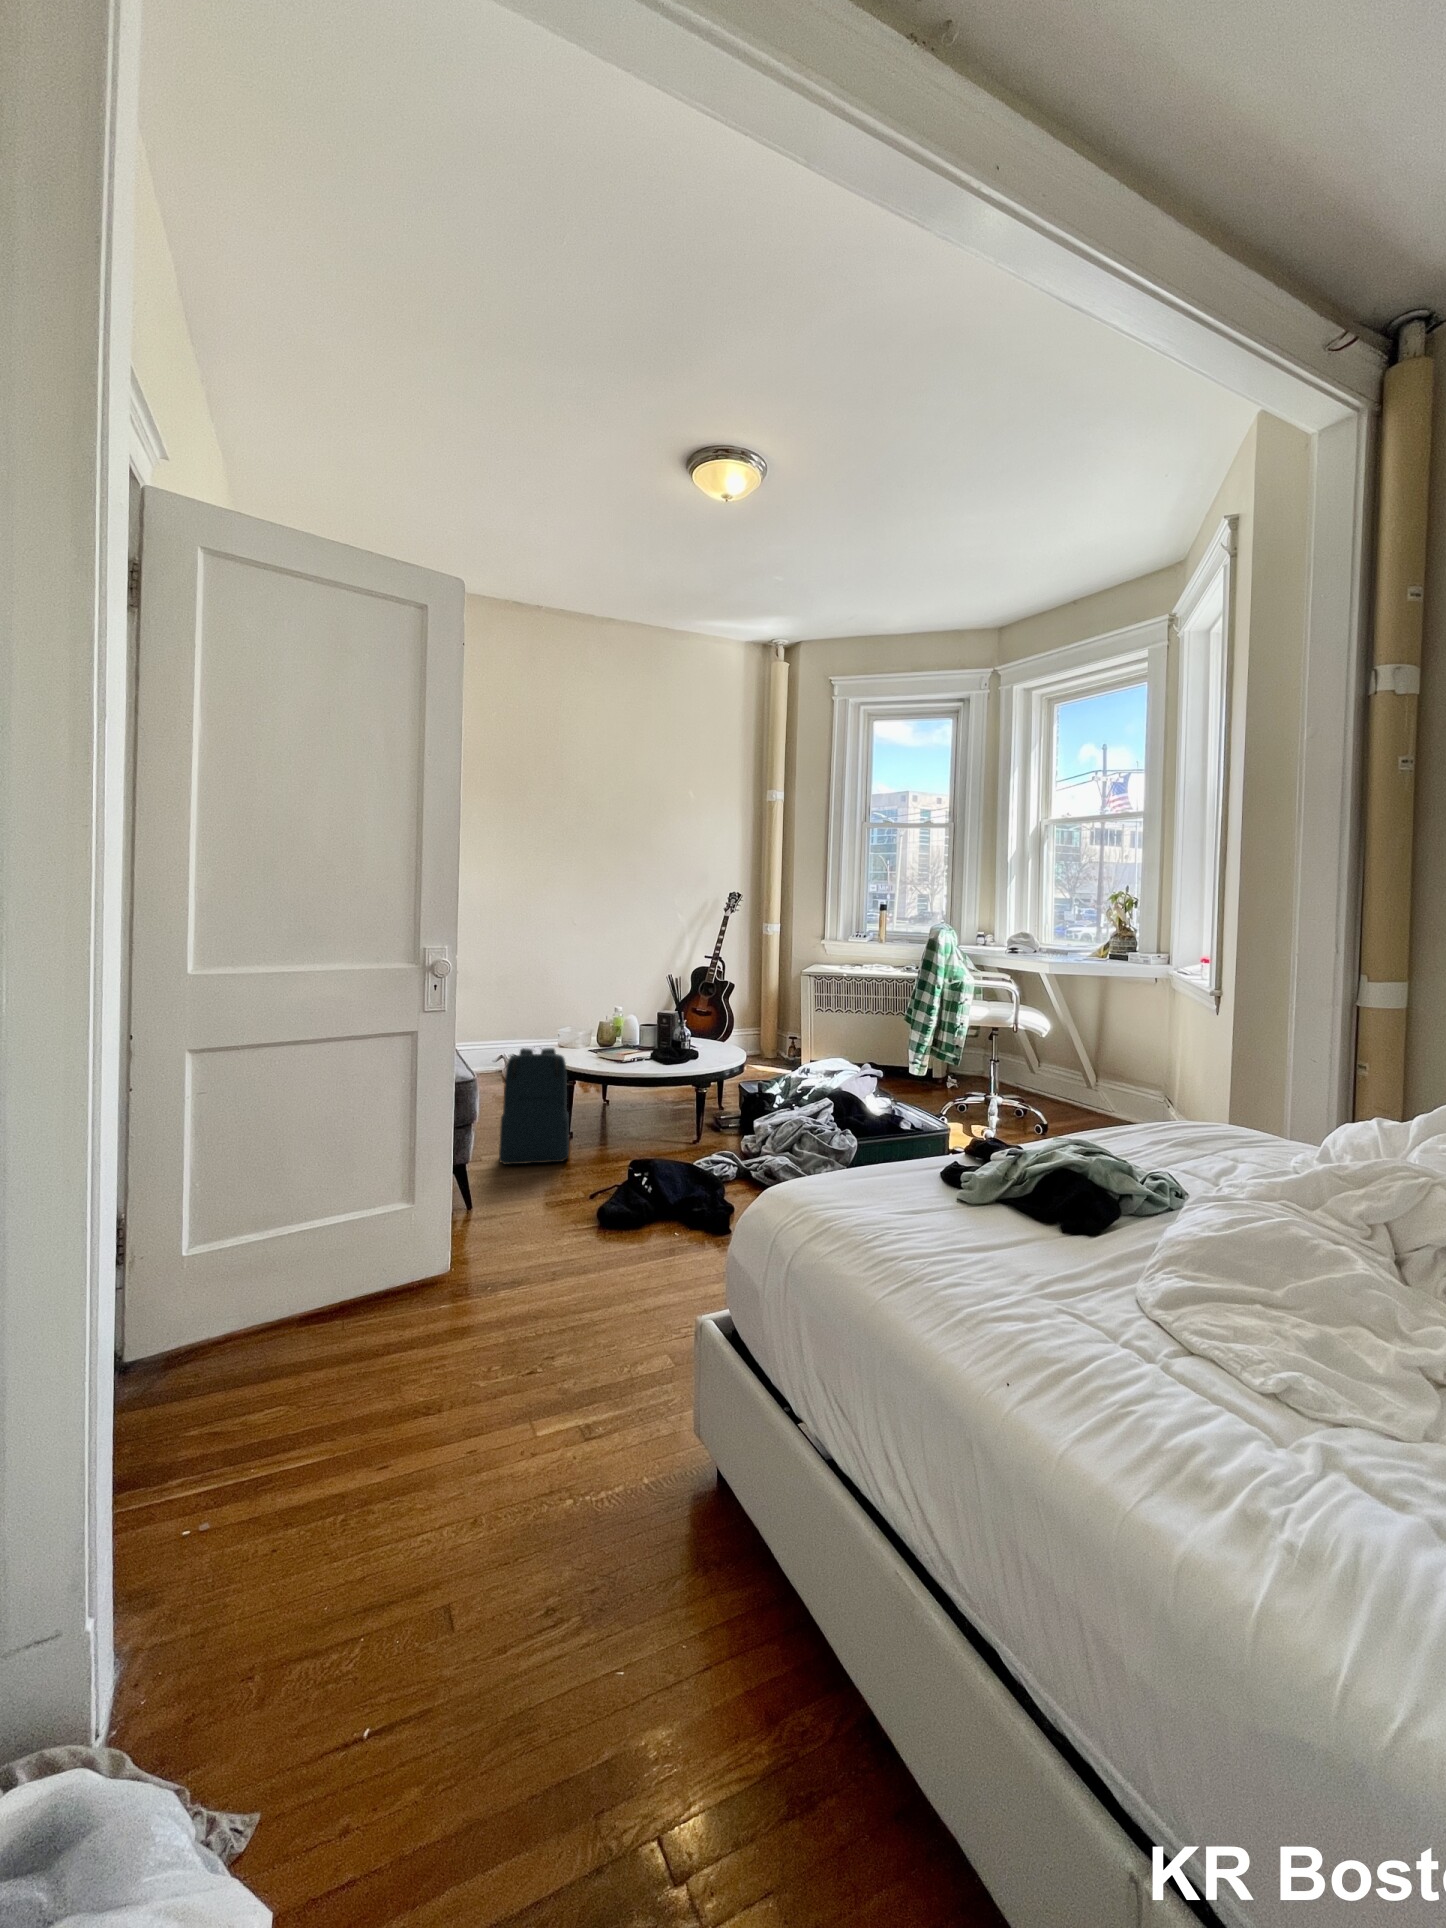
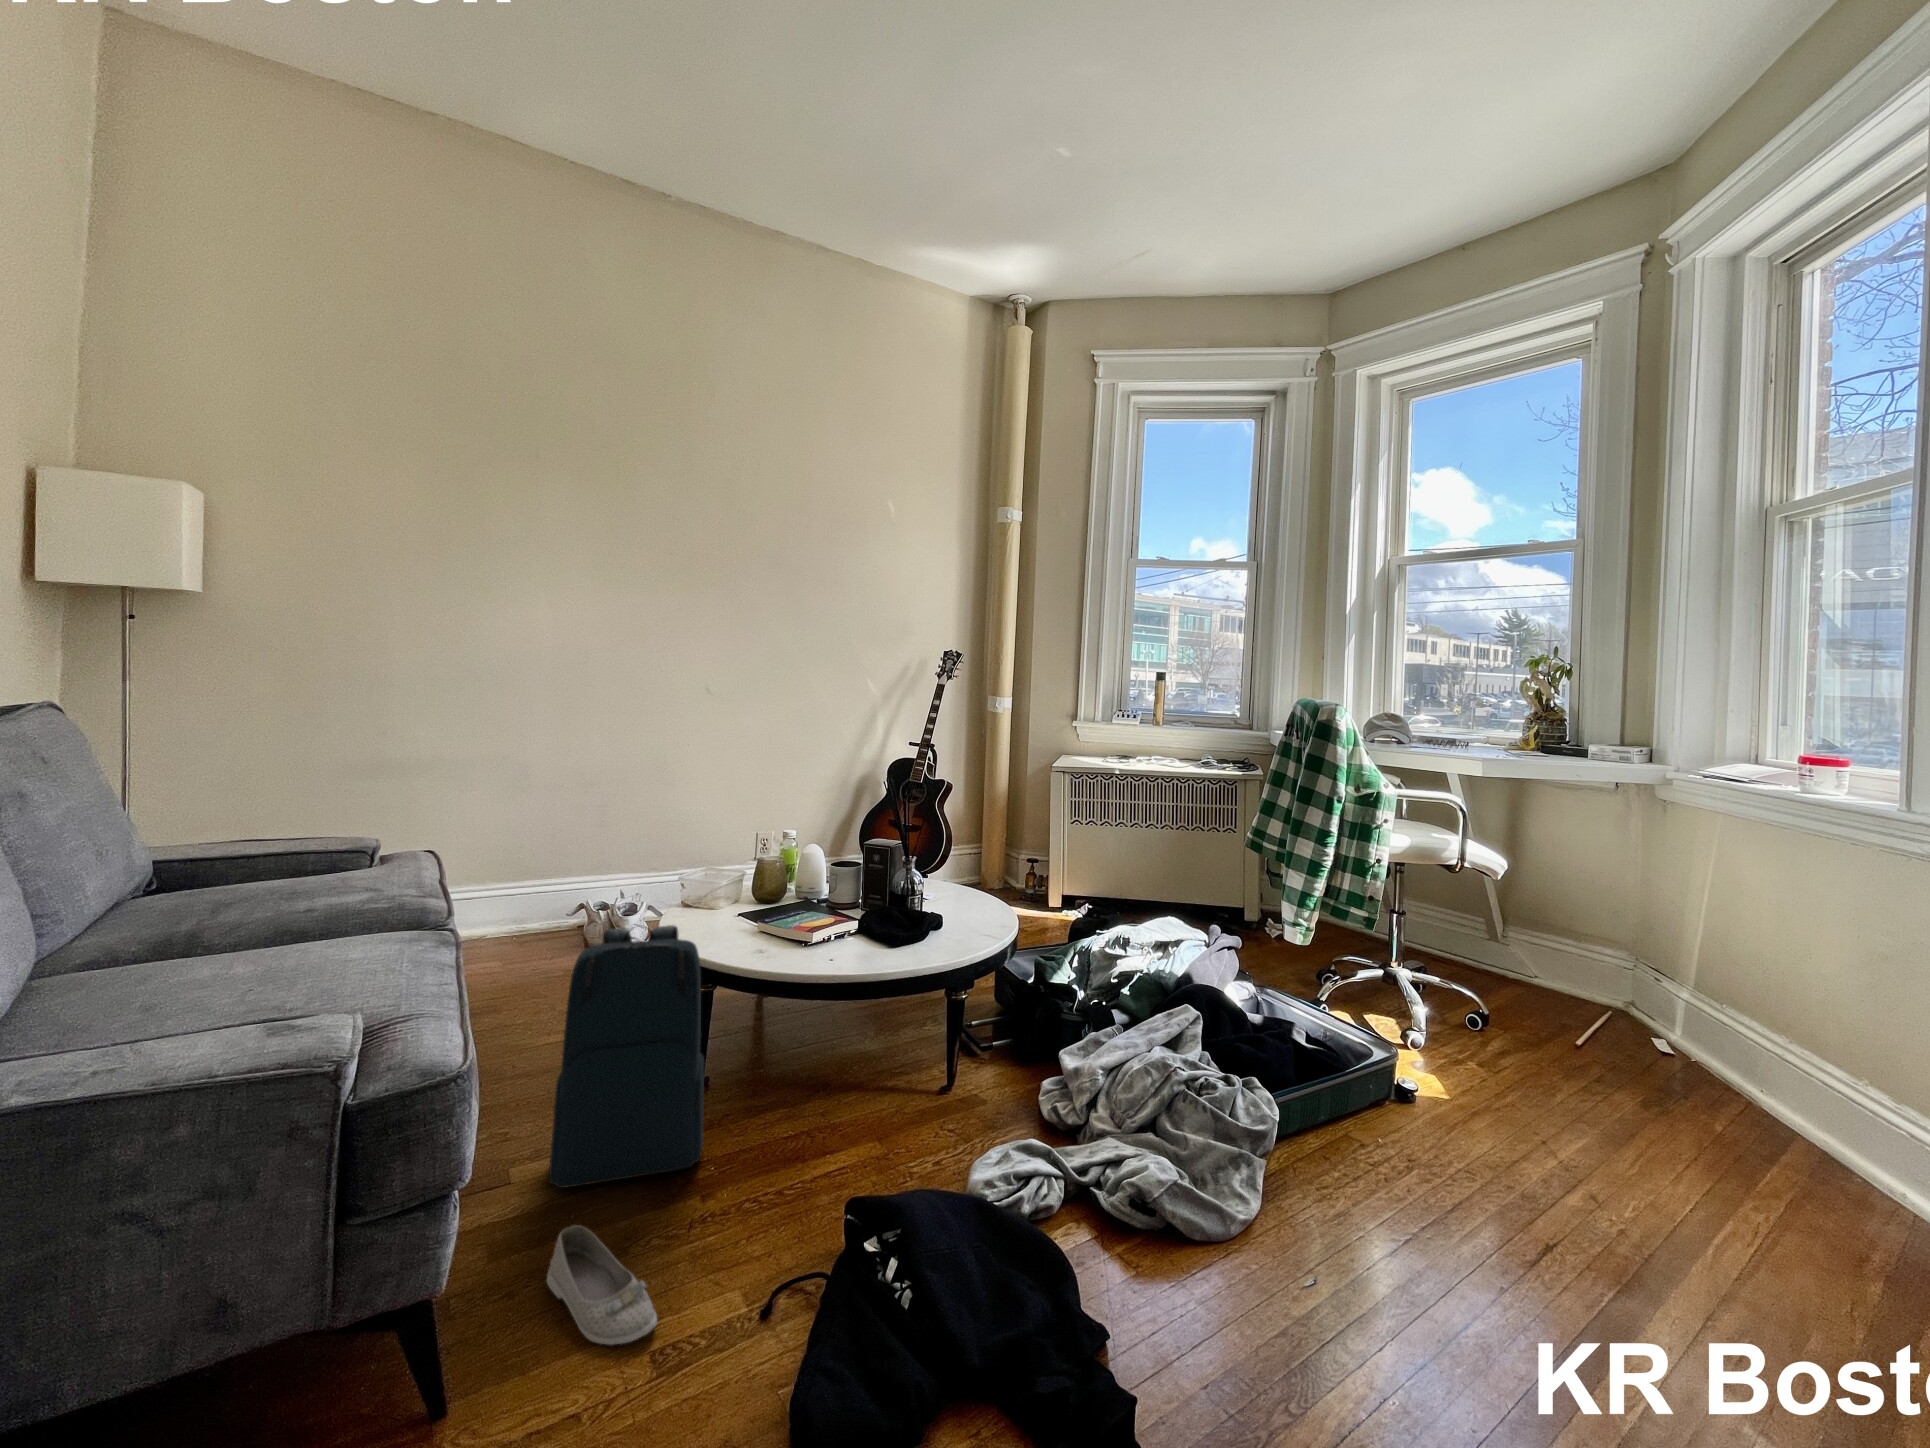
shoe: none [503,1166,549,1204] -> present [547,1225,657,1345]

